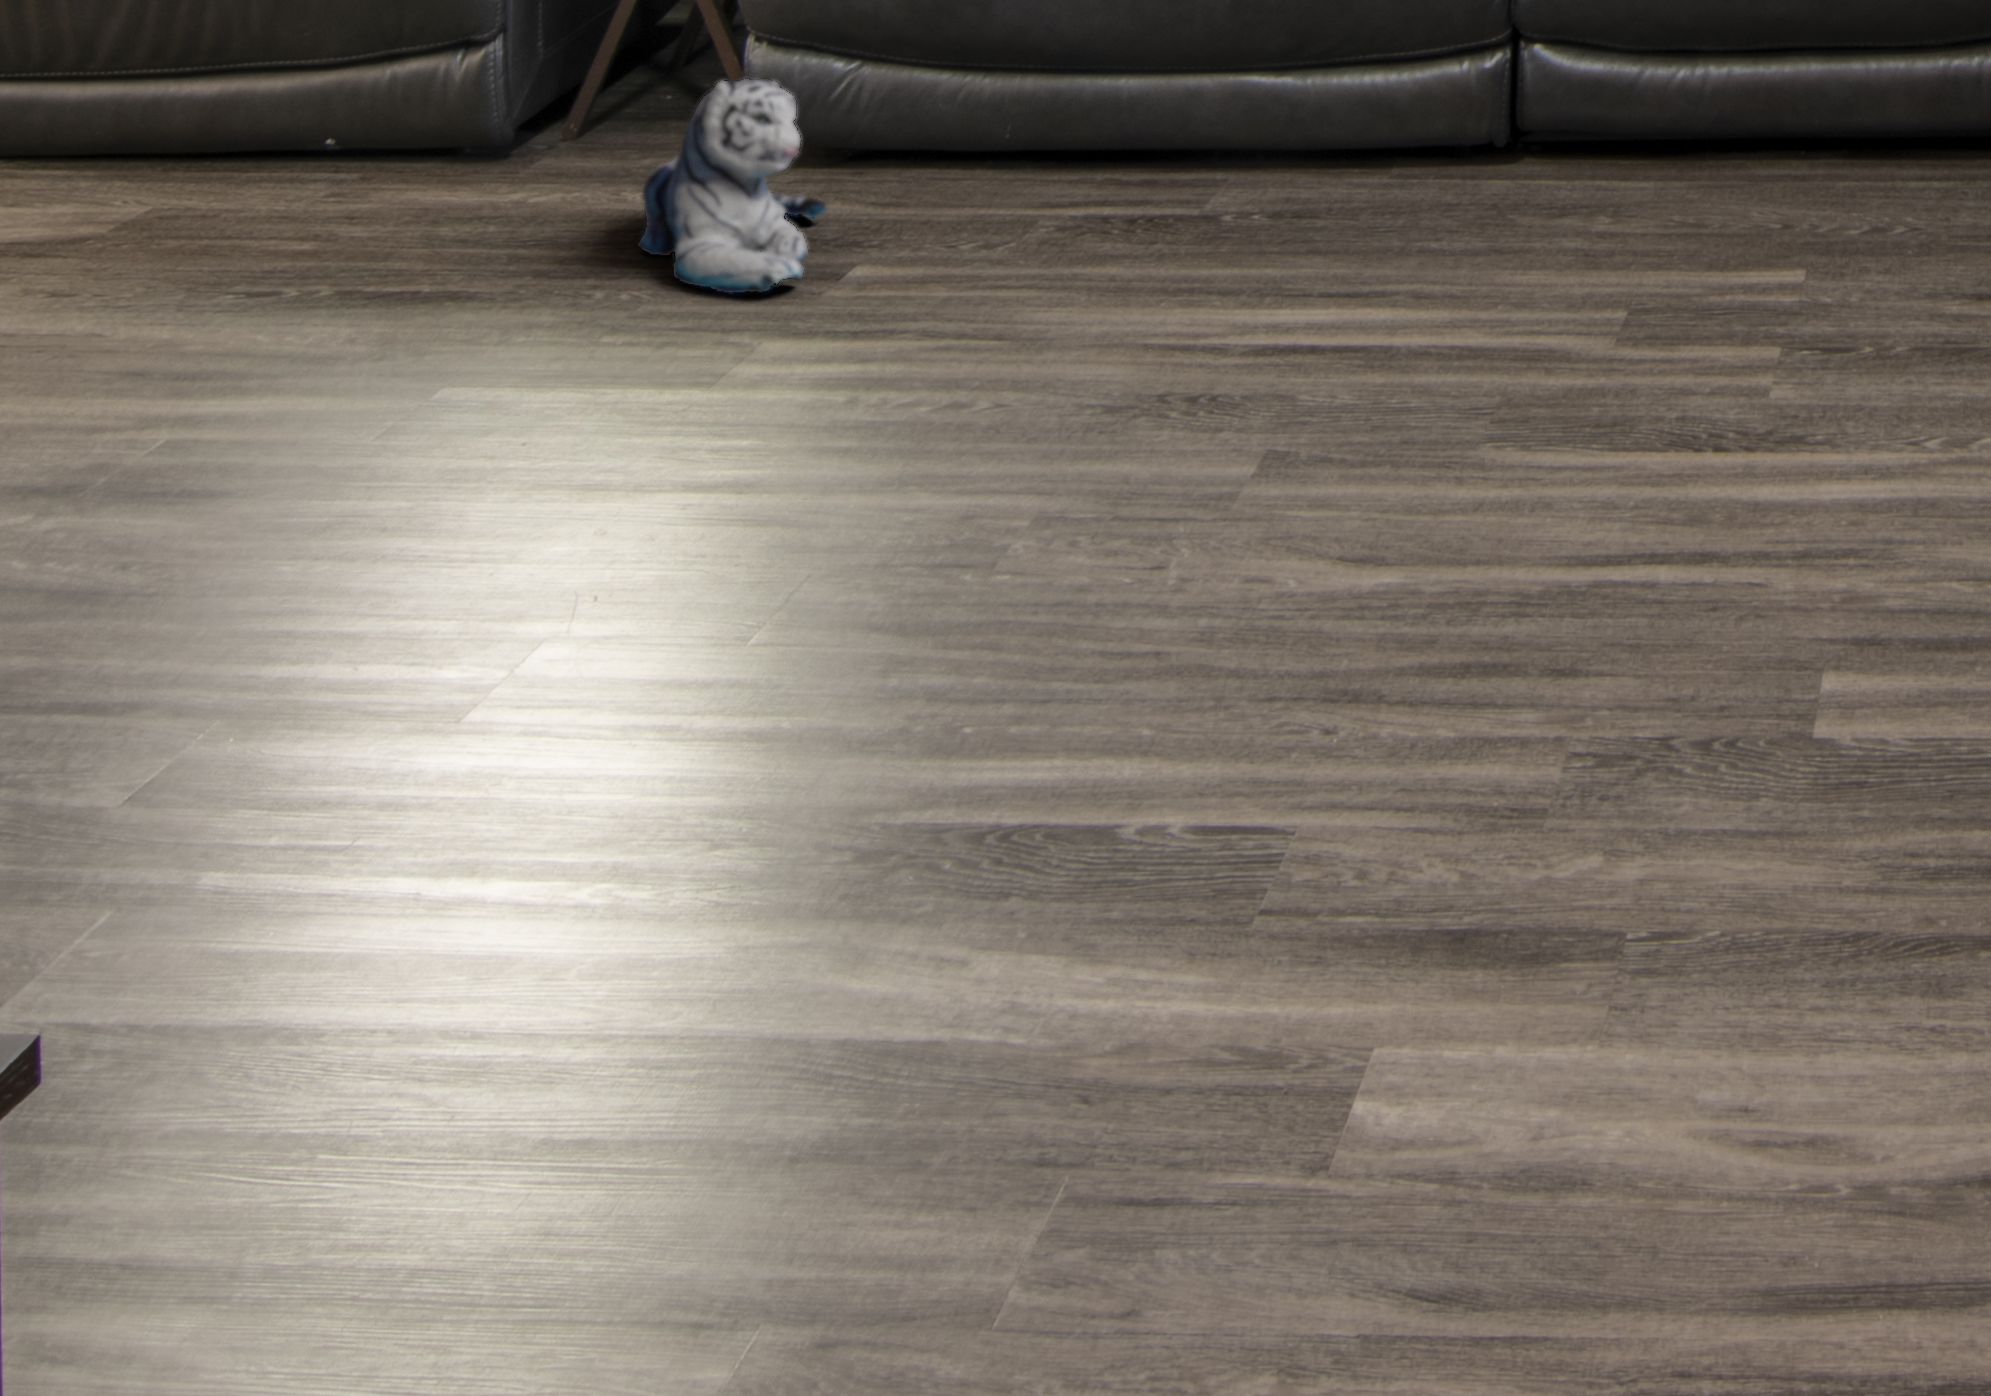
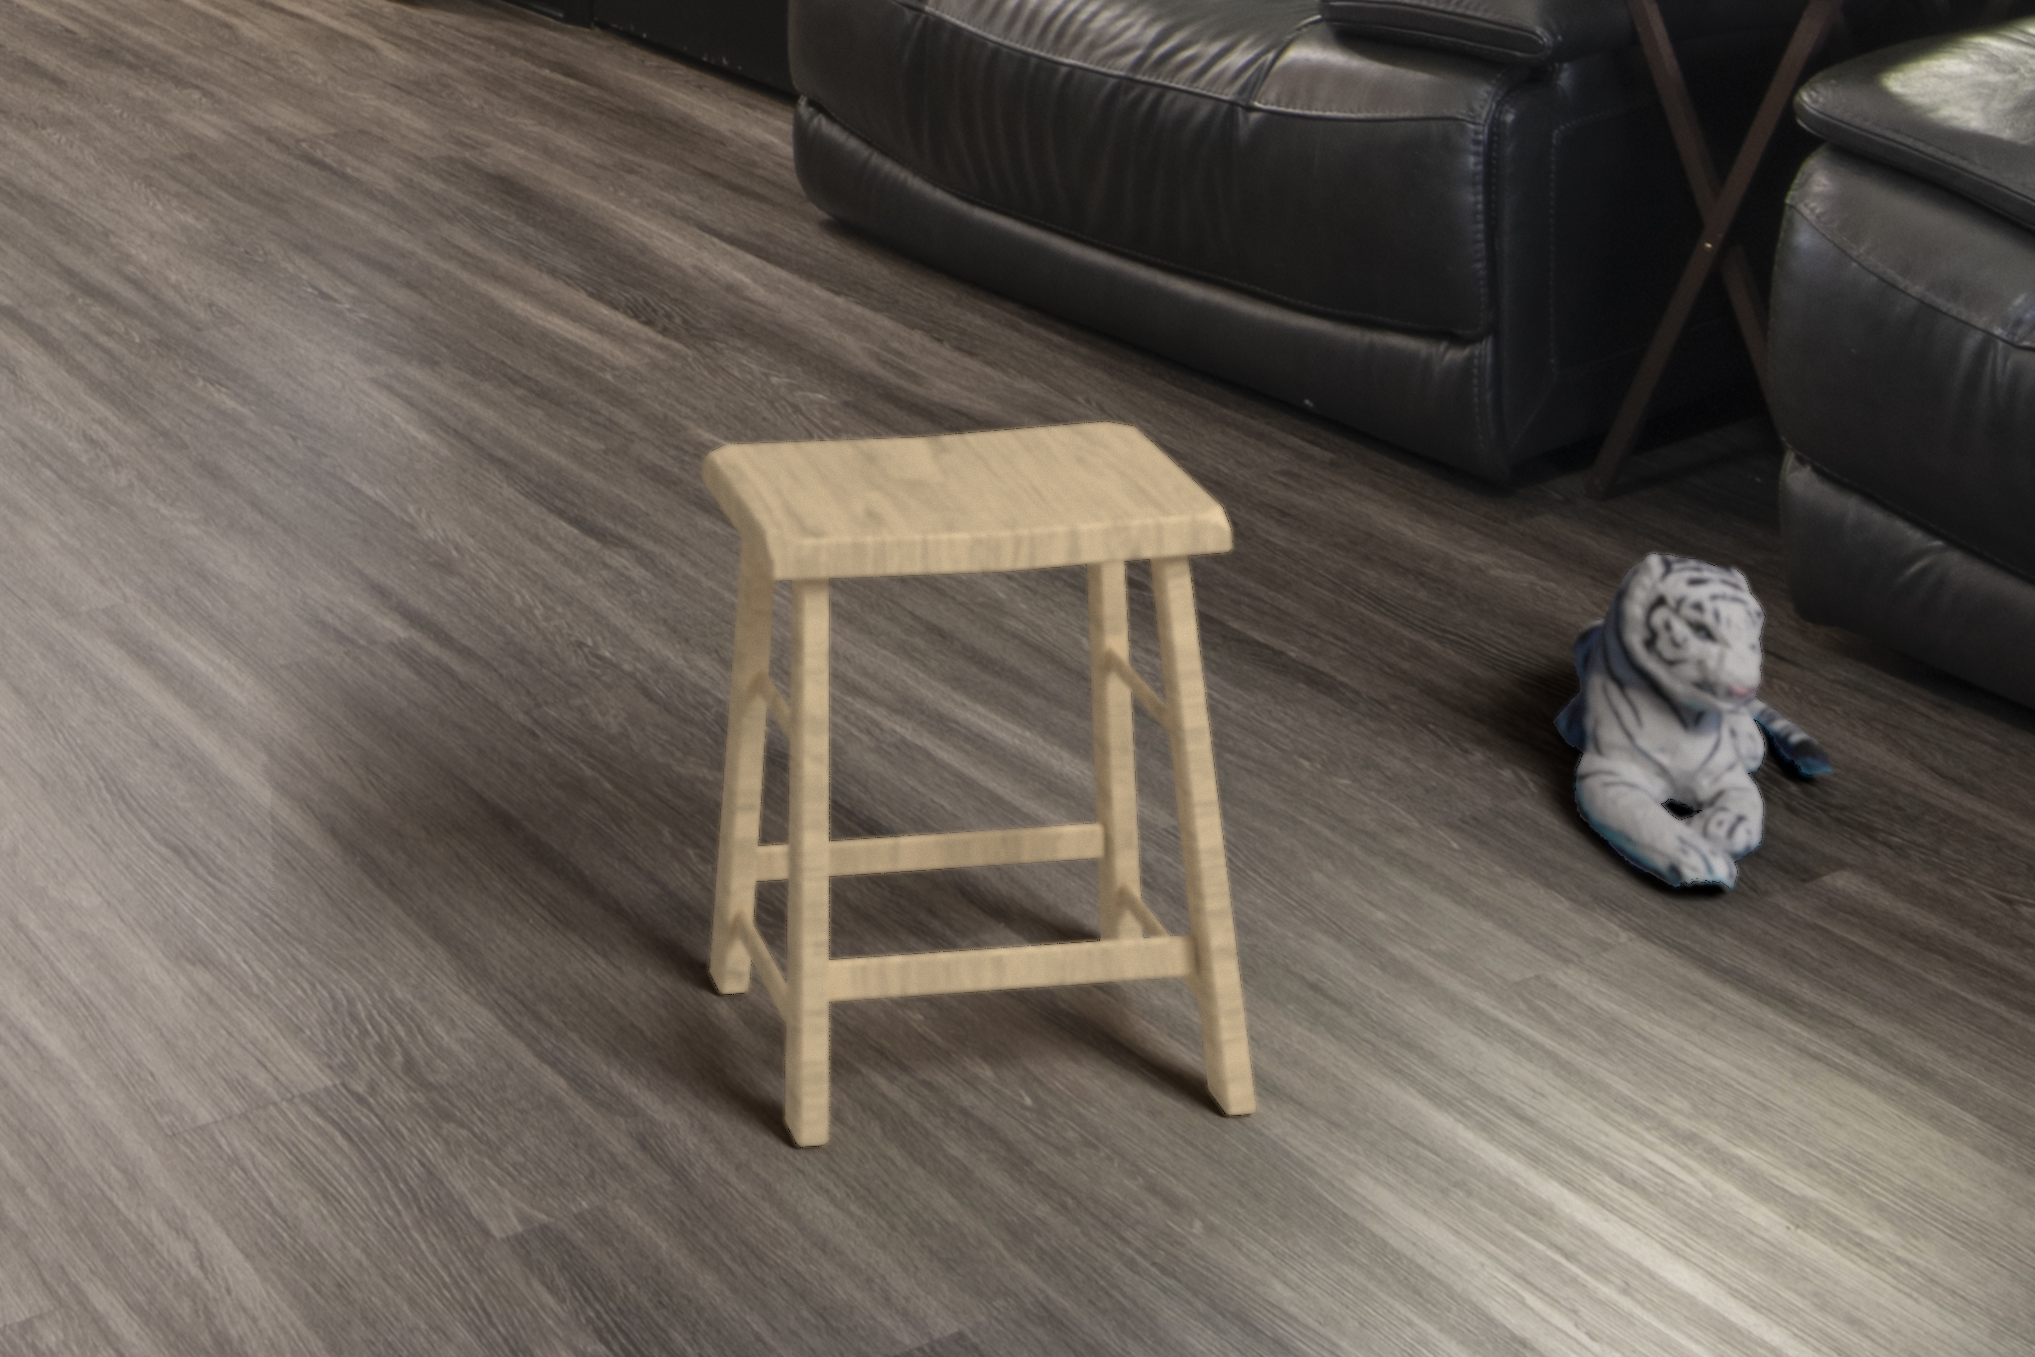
footstool: none [68,18,567,631] -> present [702,422,1256,1147]

